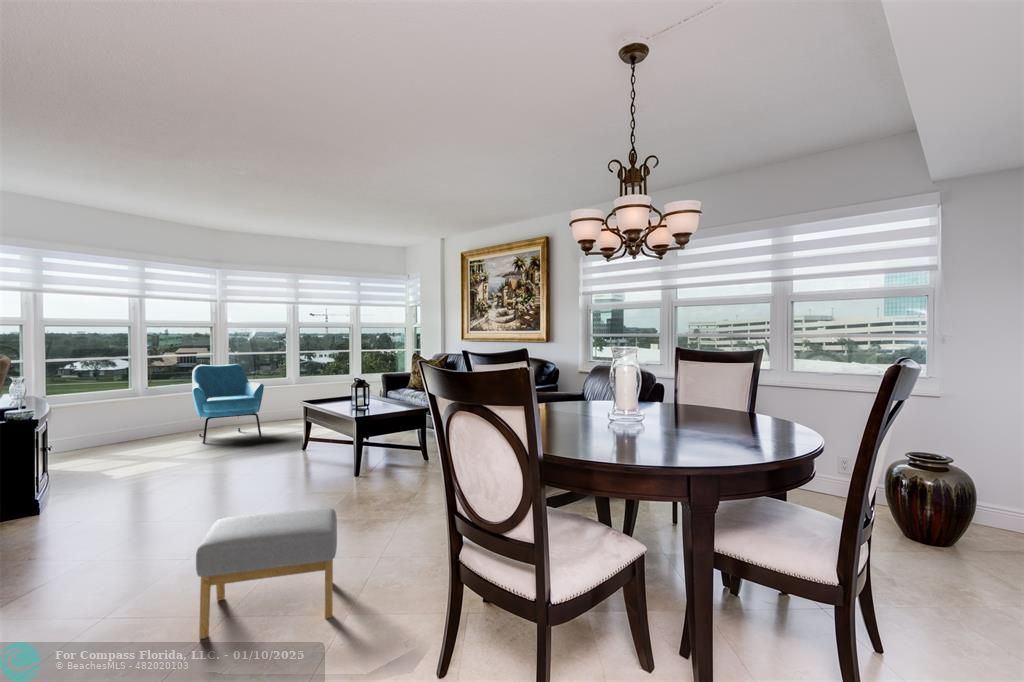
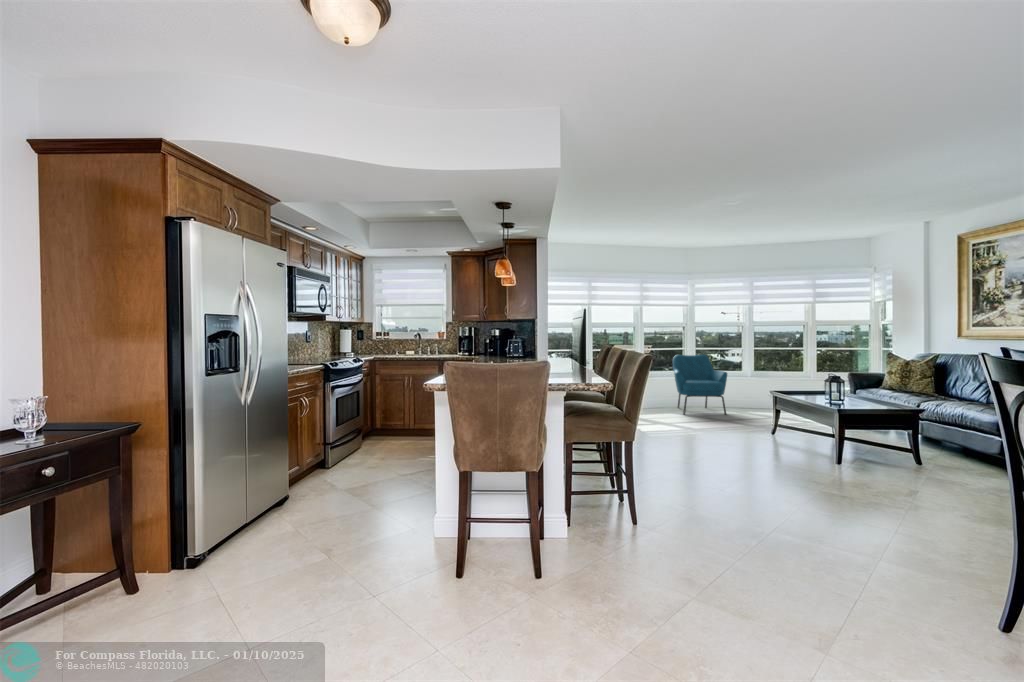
footstool: present [196,508,337,639] -> none [760,487,888,601]

